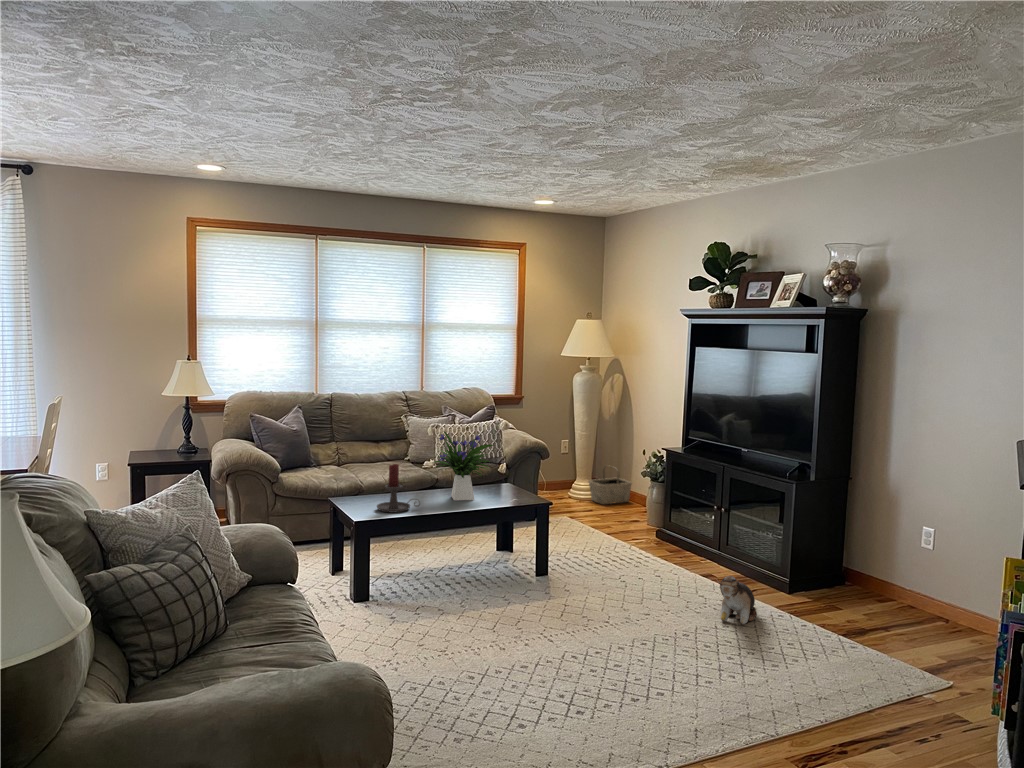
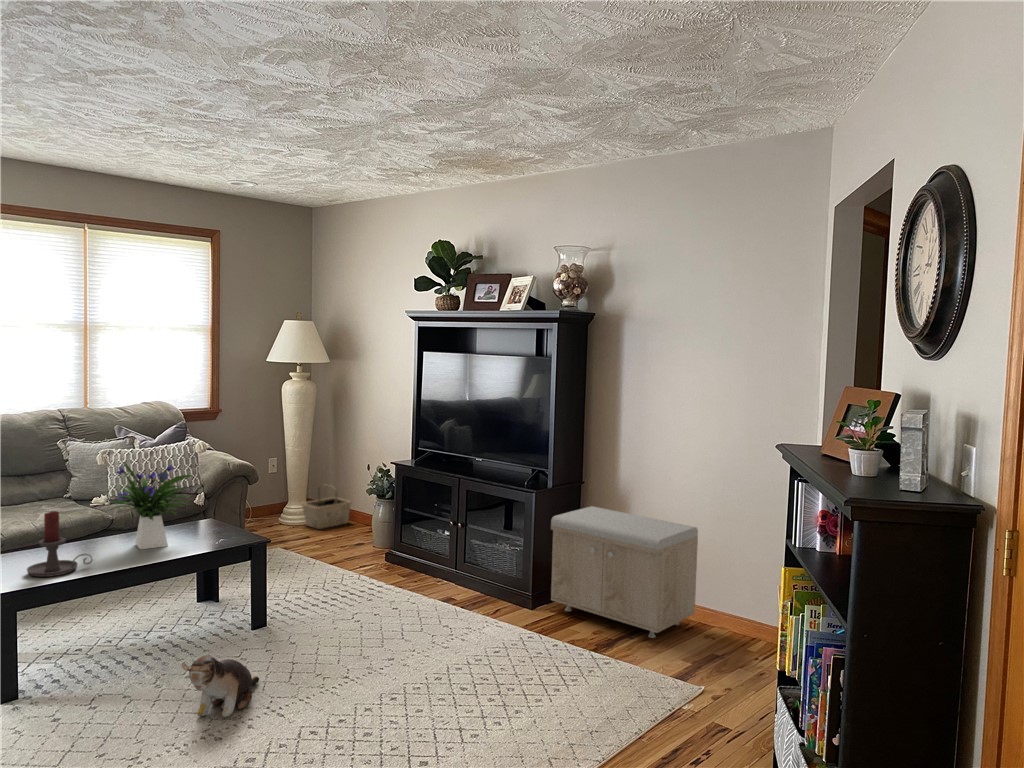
storage bench: none [808,500,969,634] -> present [551,506,698,638]
plush toy: present [716,576,757,624] -> present [182,655,259,717]

